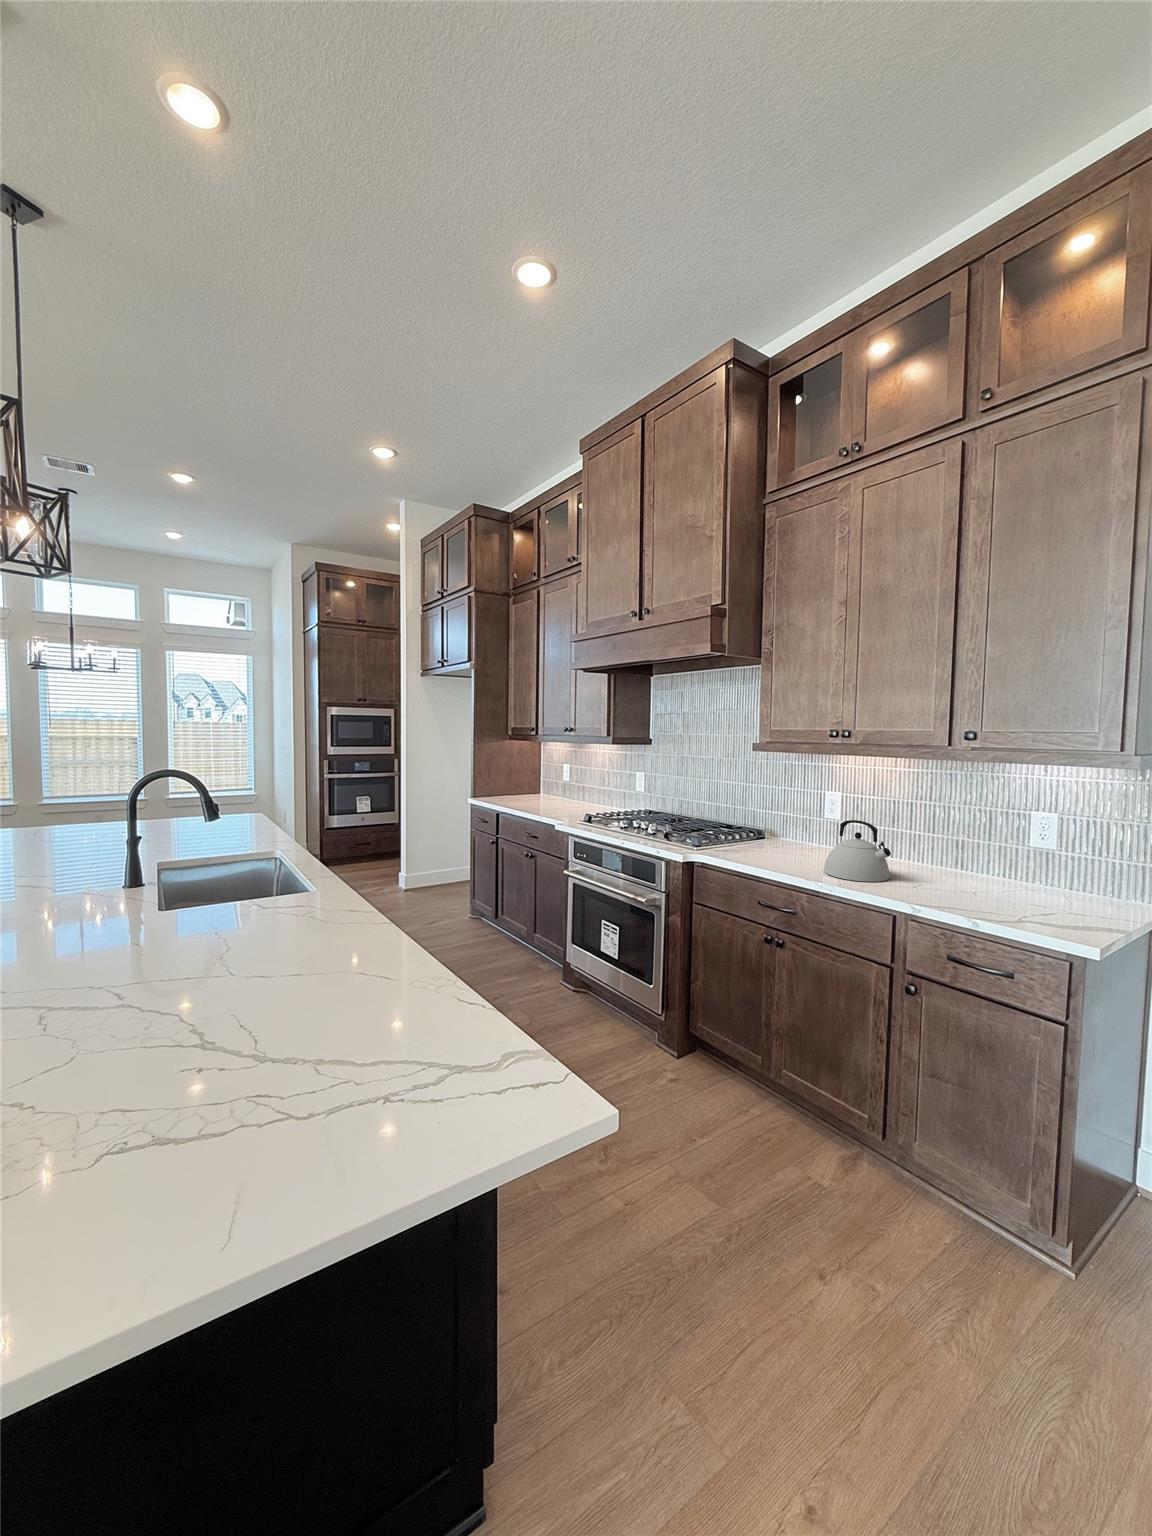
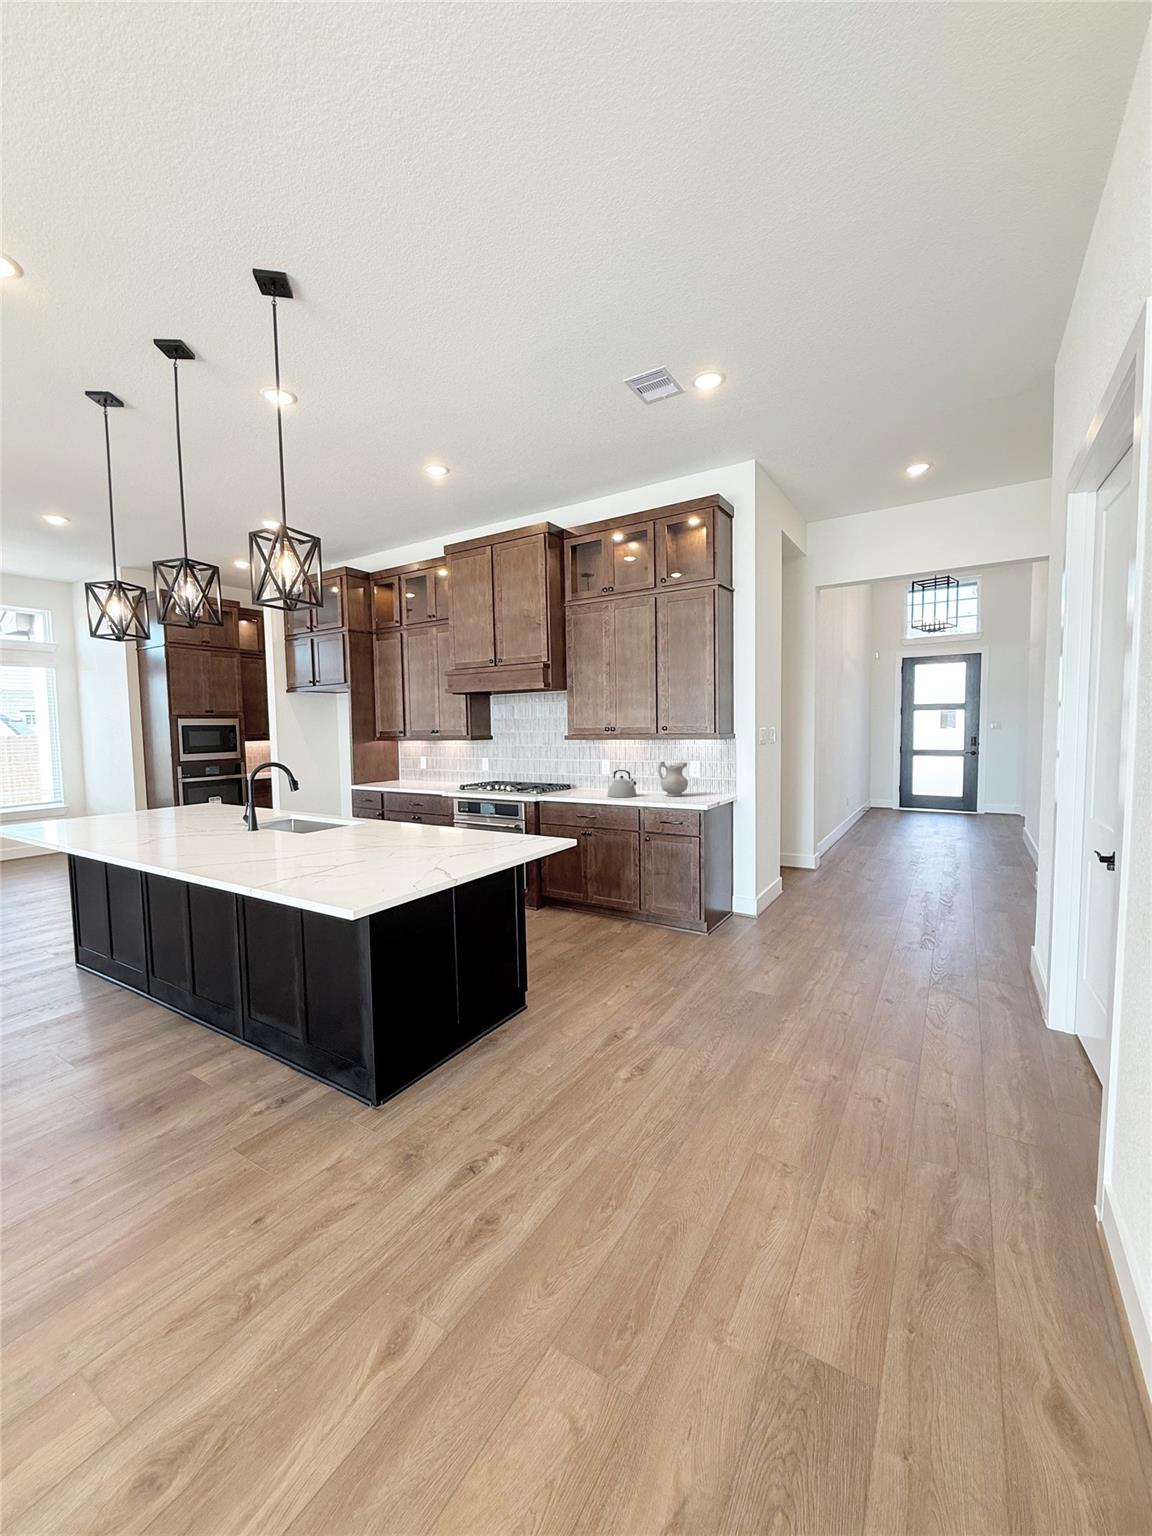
ceramic pitcher: none [946,810,1024,893] -> present [658,762,688,796]

